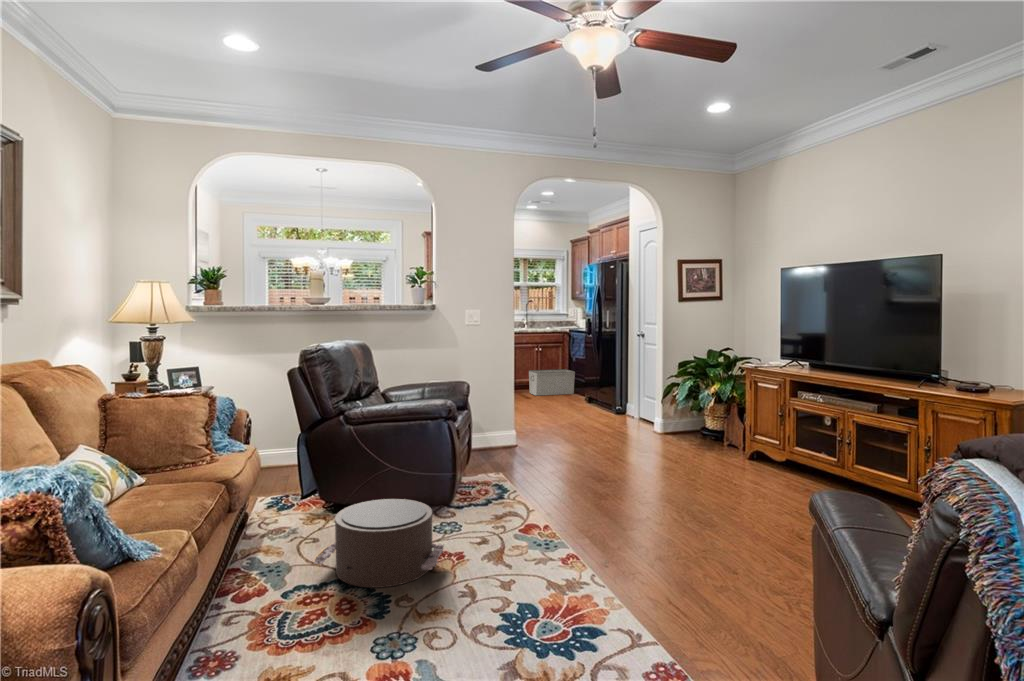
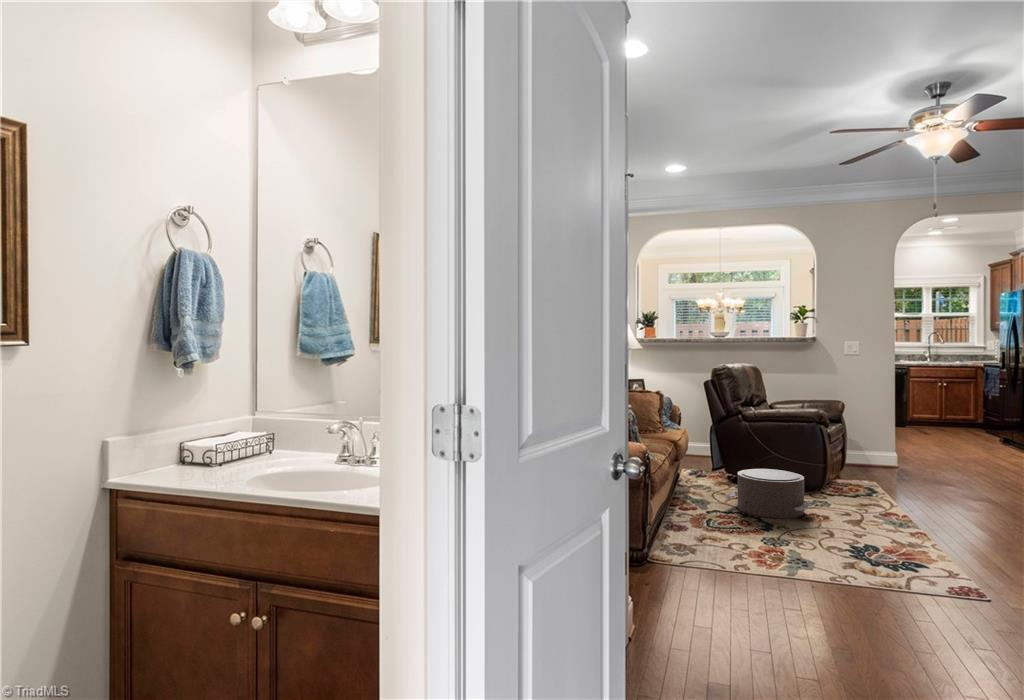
storage bin: present [529,369,575,396] -> none [930,404,989,432]

